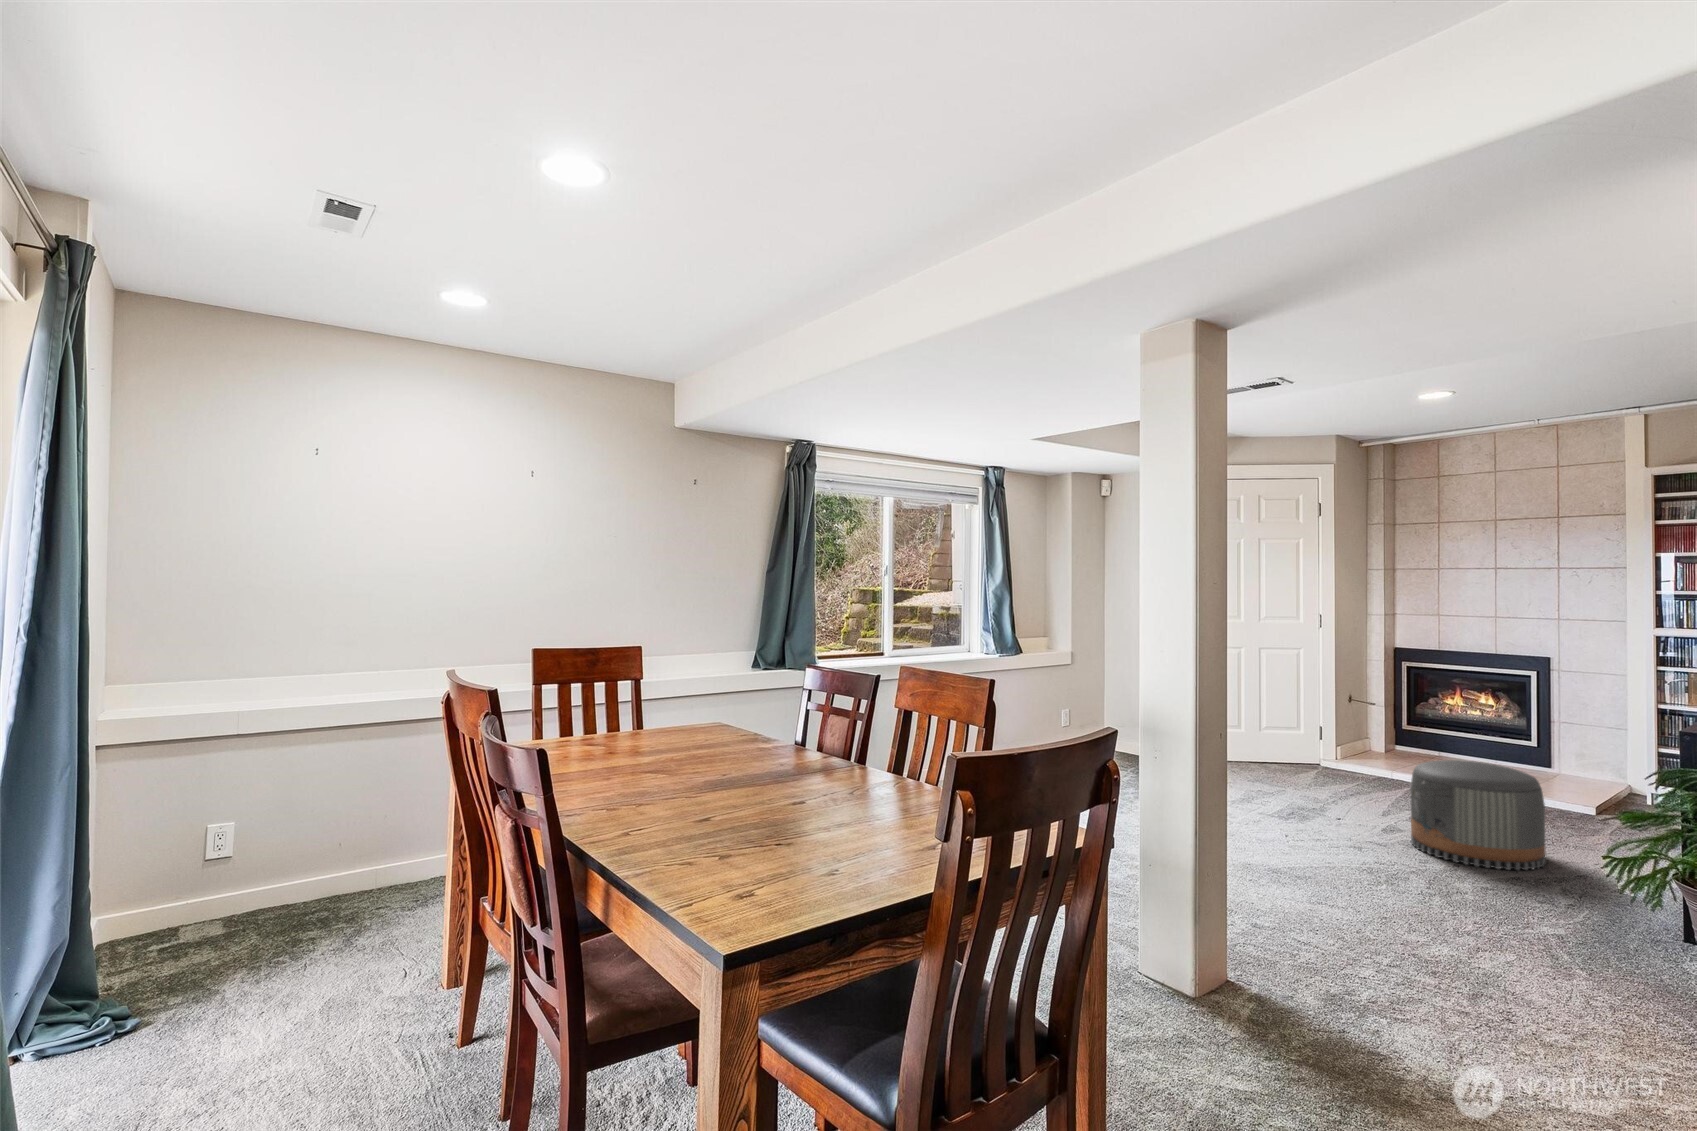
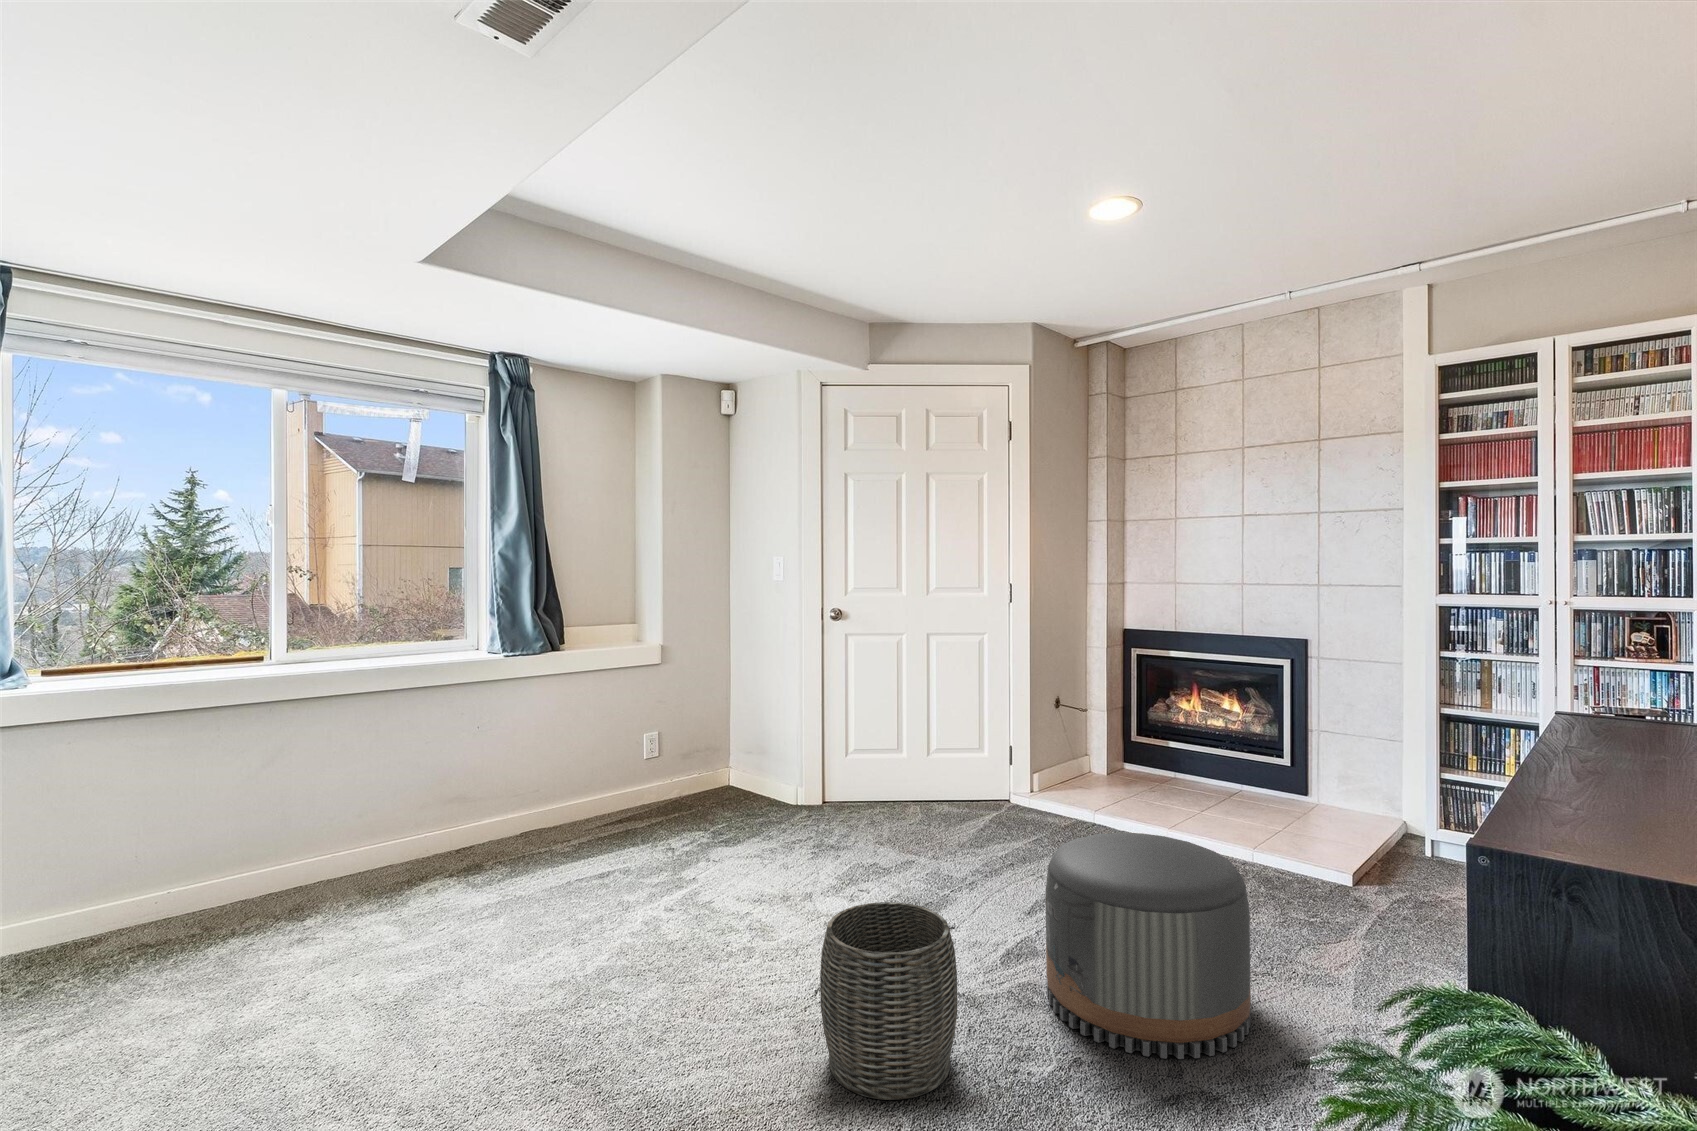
woven basket: none [1301,784,1383,873] -> present [820,902,957,1100]

